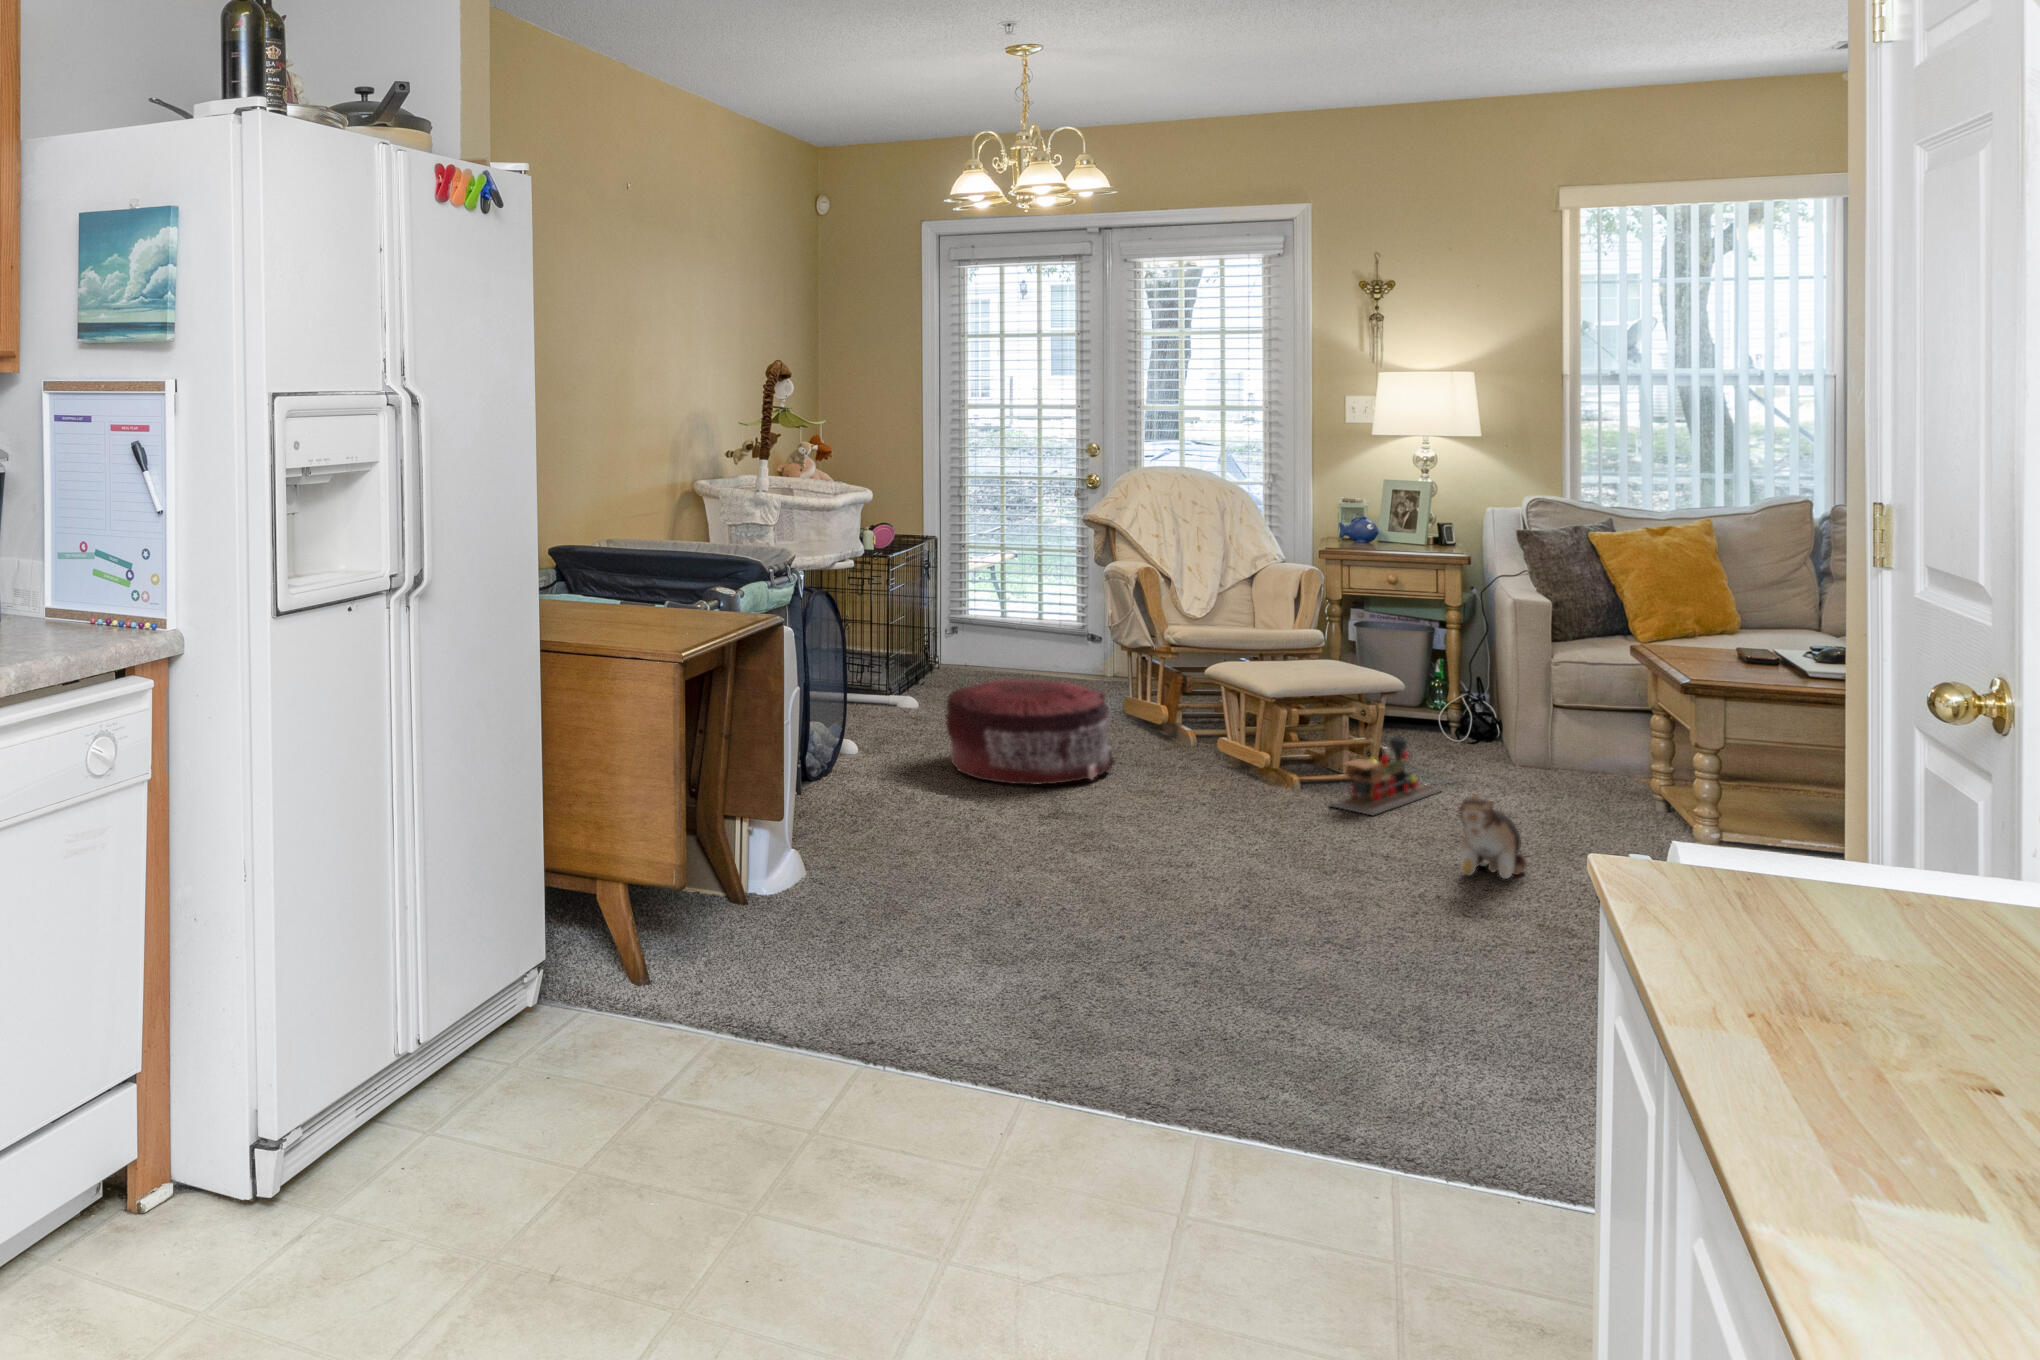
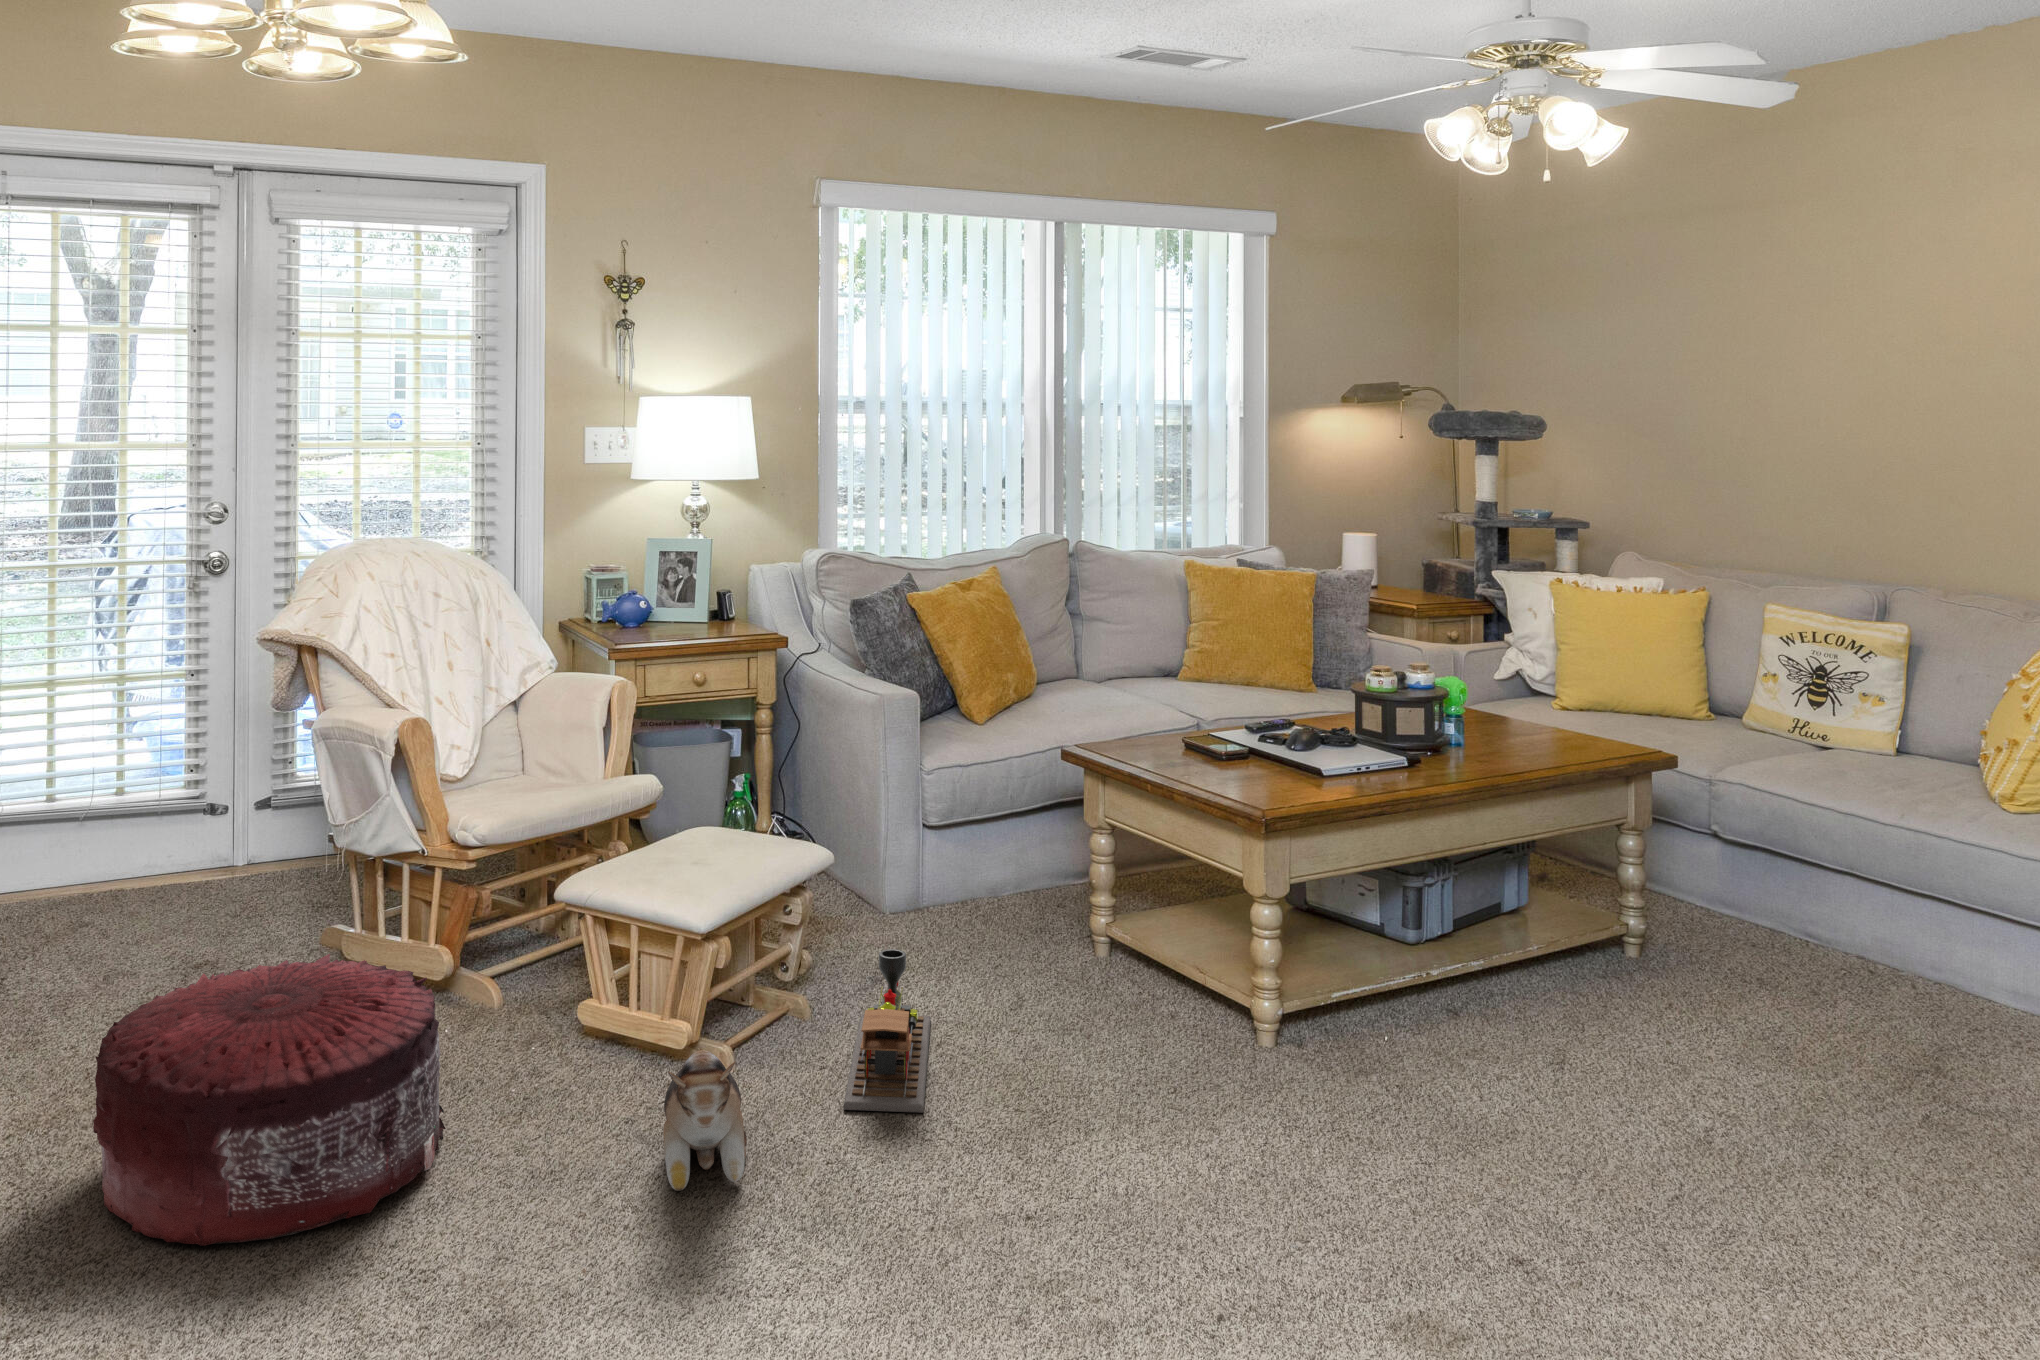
plush toy: present [1458,794,1527,879] -> present [663,1049,747,1191]

